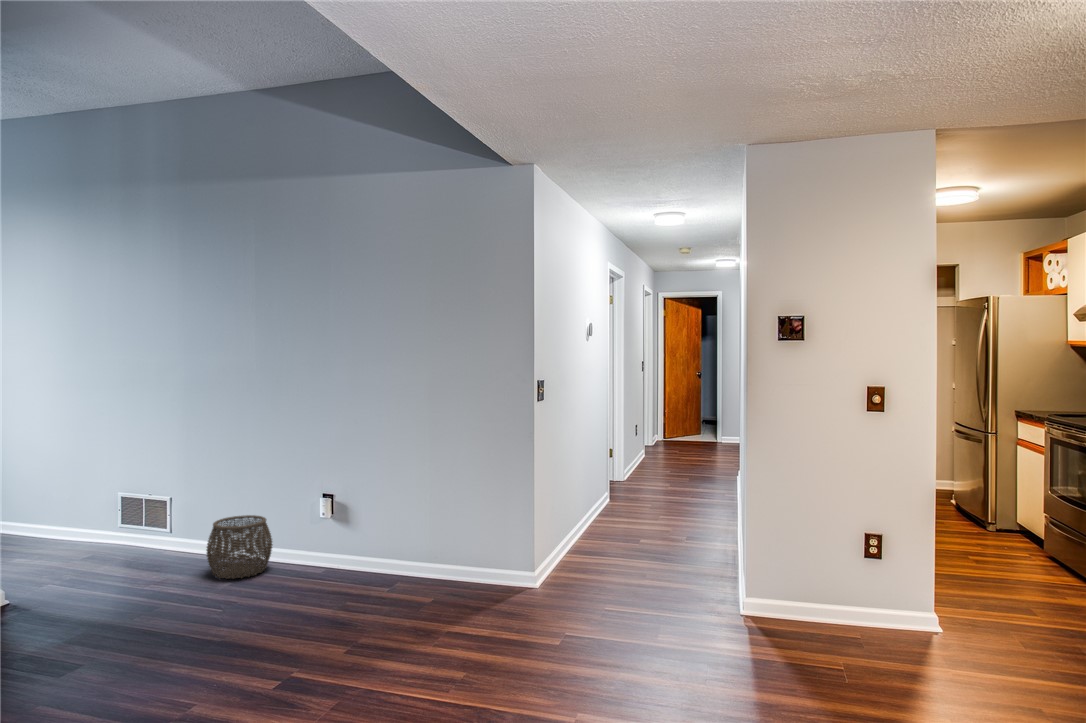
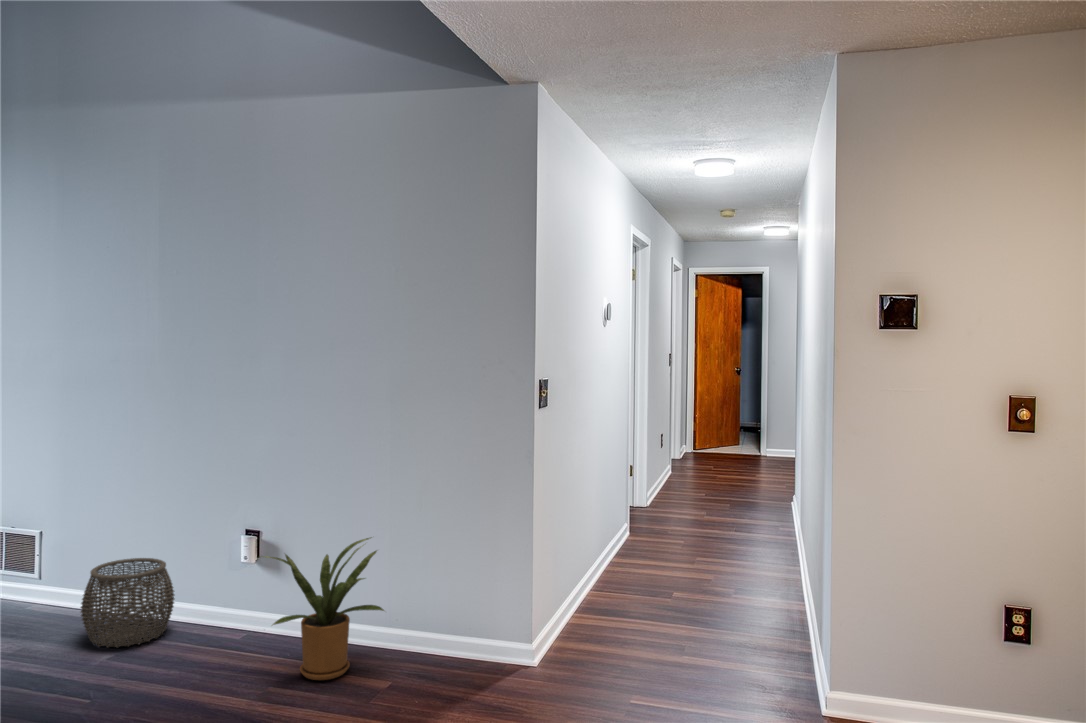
house plant: none [337,495,431,598] -> present [266,538,384,680]

